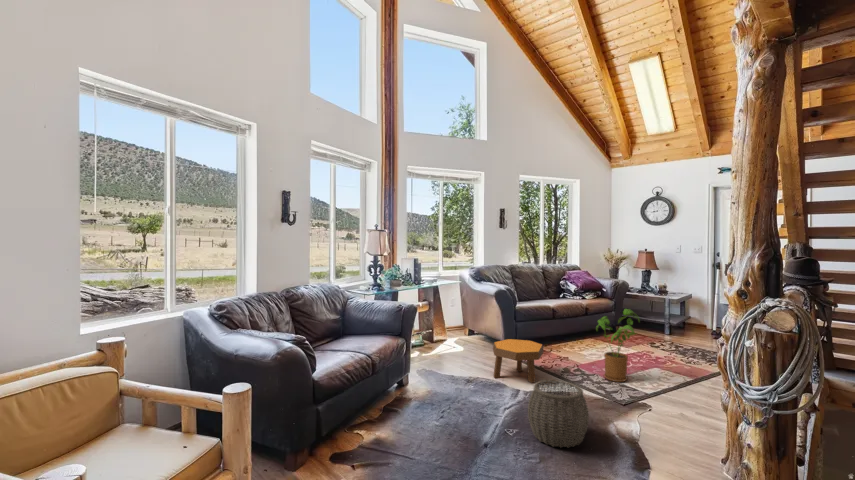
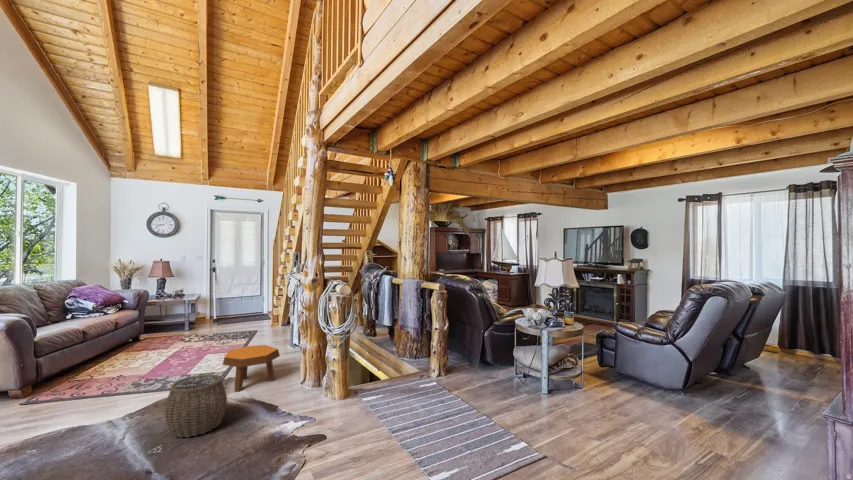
house plant: present [596,309,640,382] -> none [166,308,211,376]
footstool: present [493,339,544,383] -> present [223,345,280,392]

